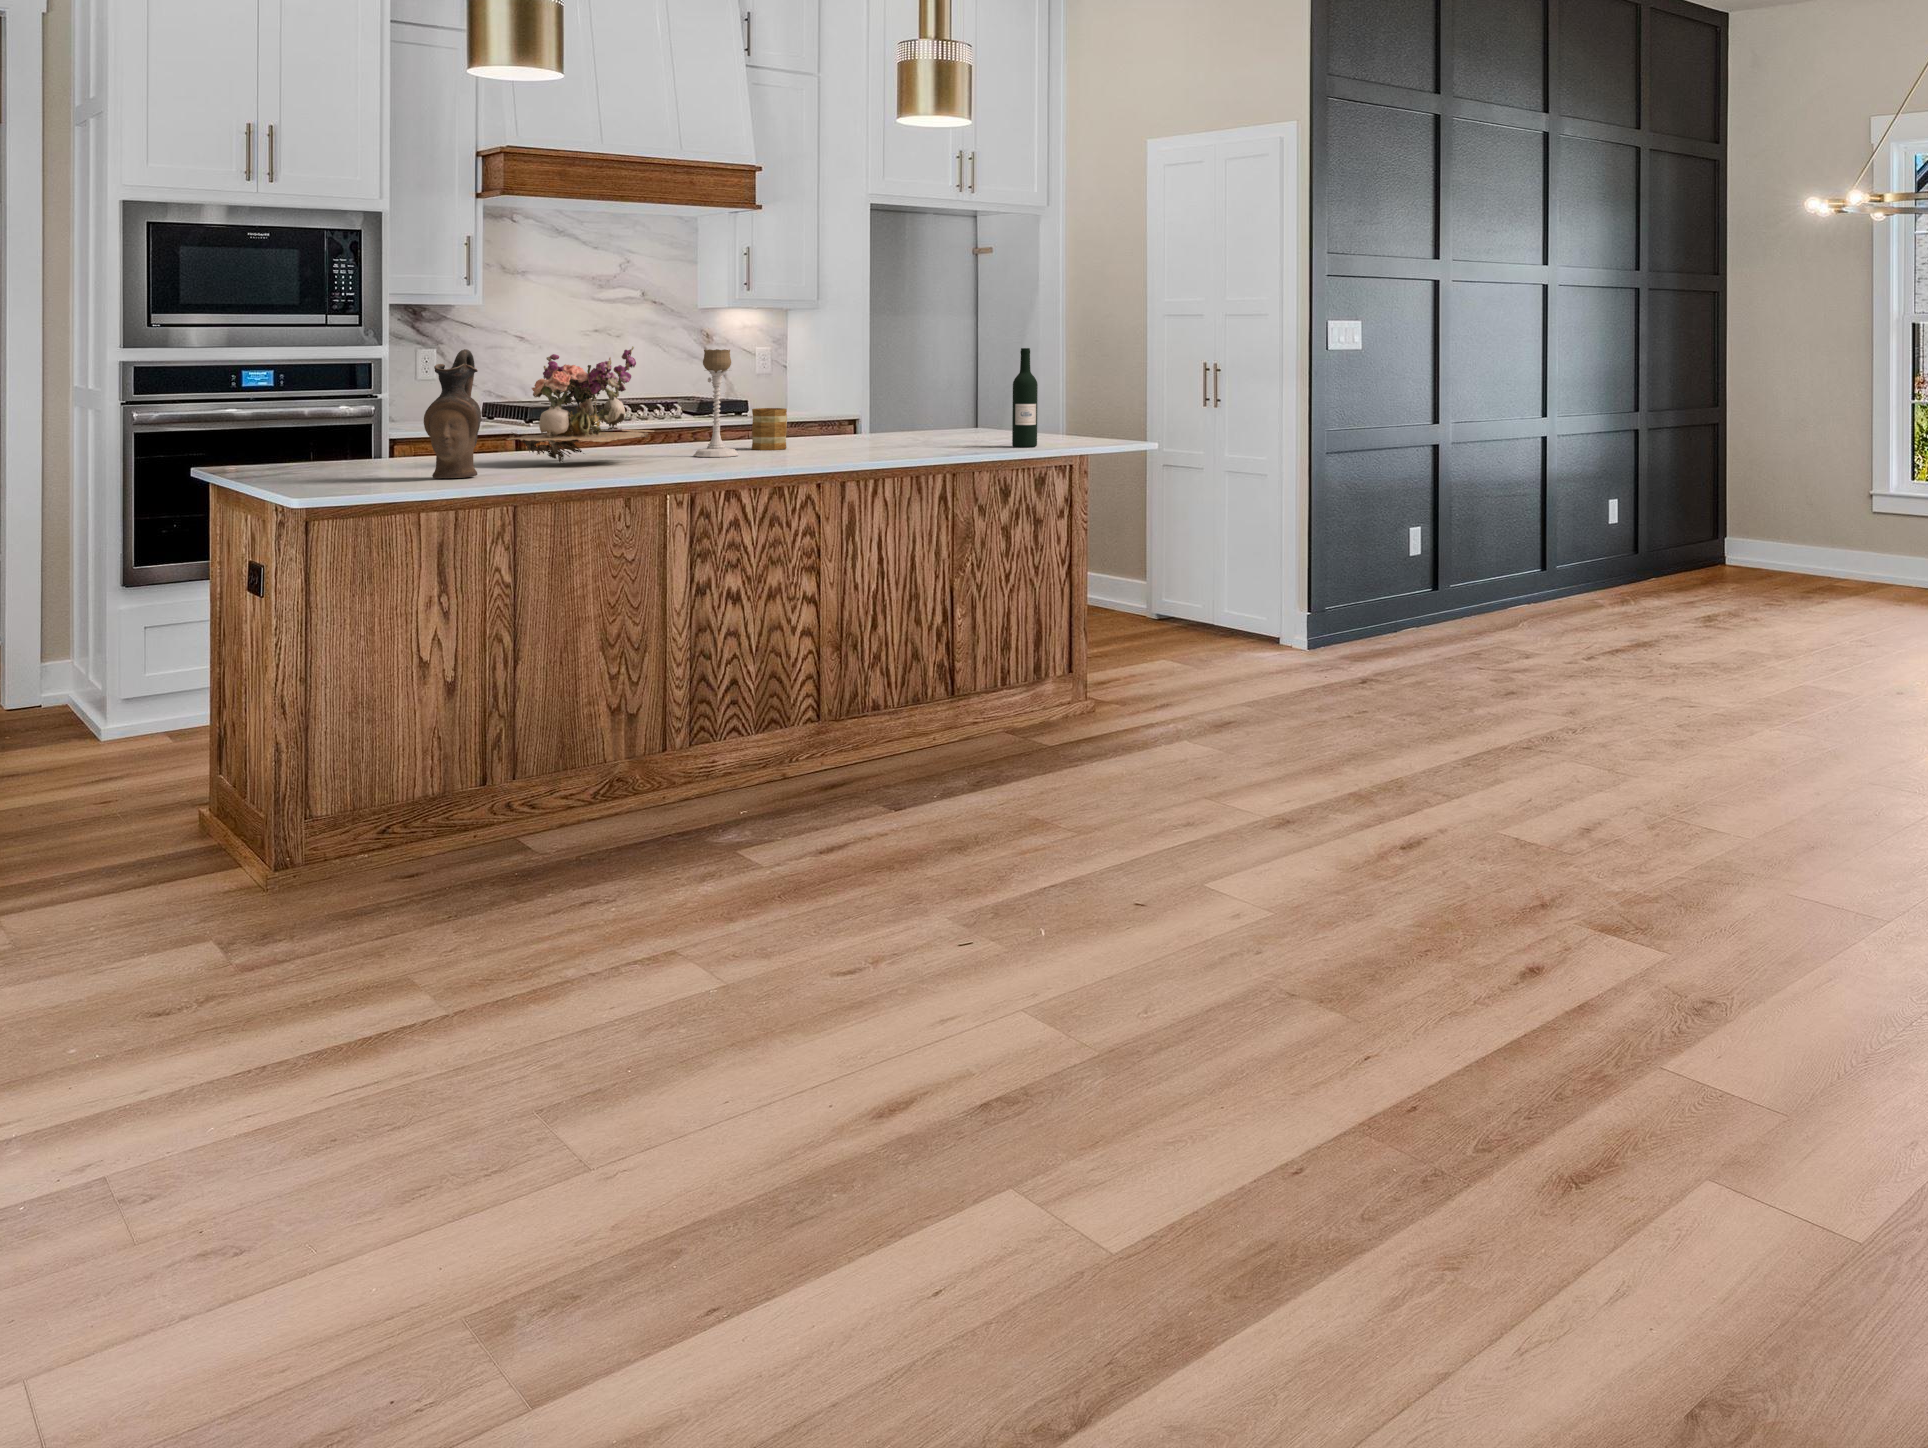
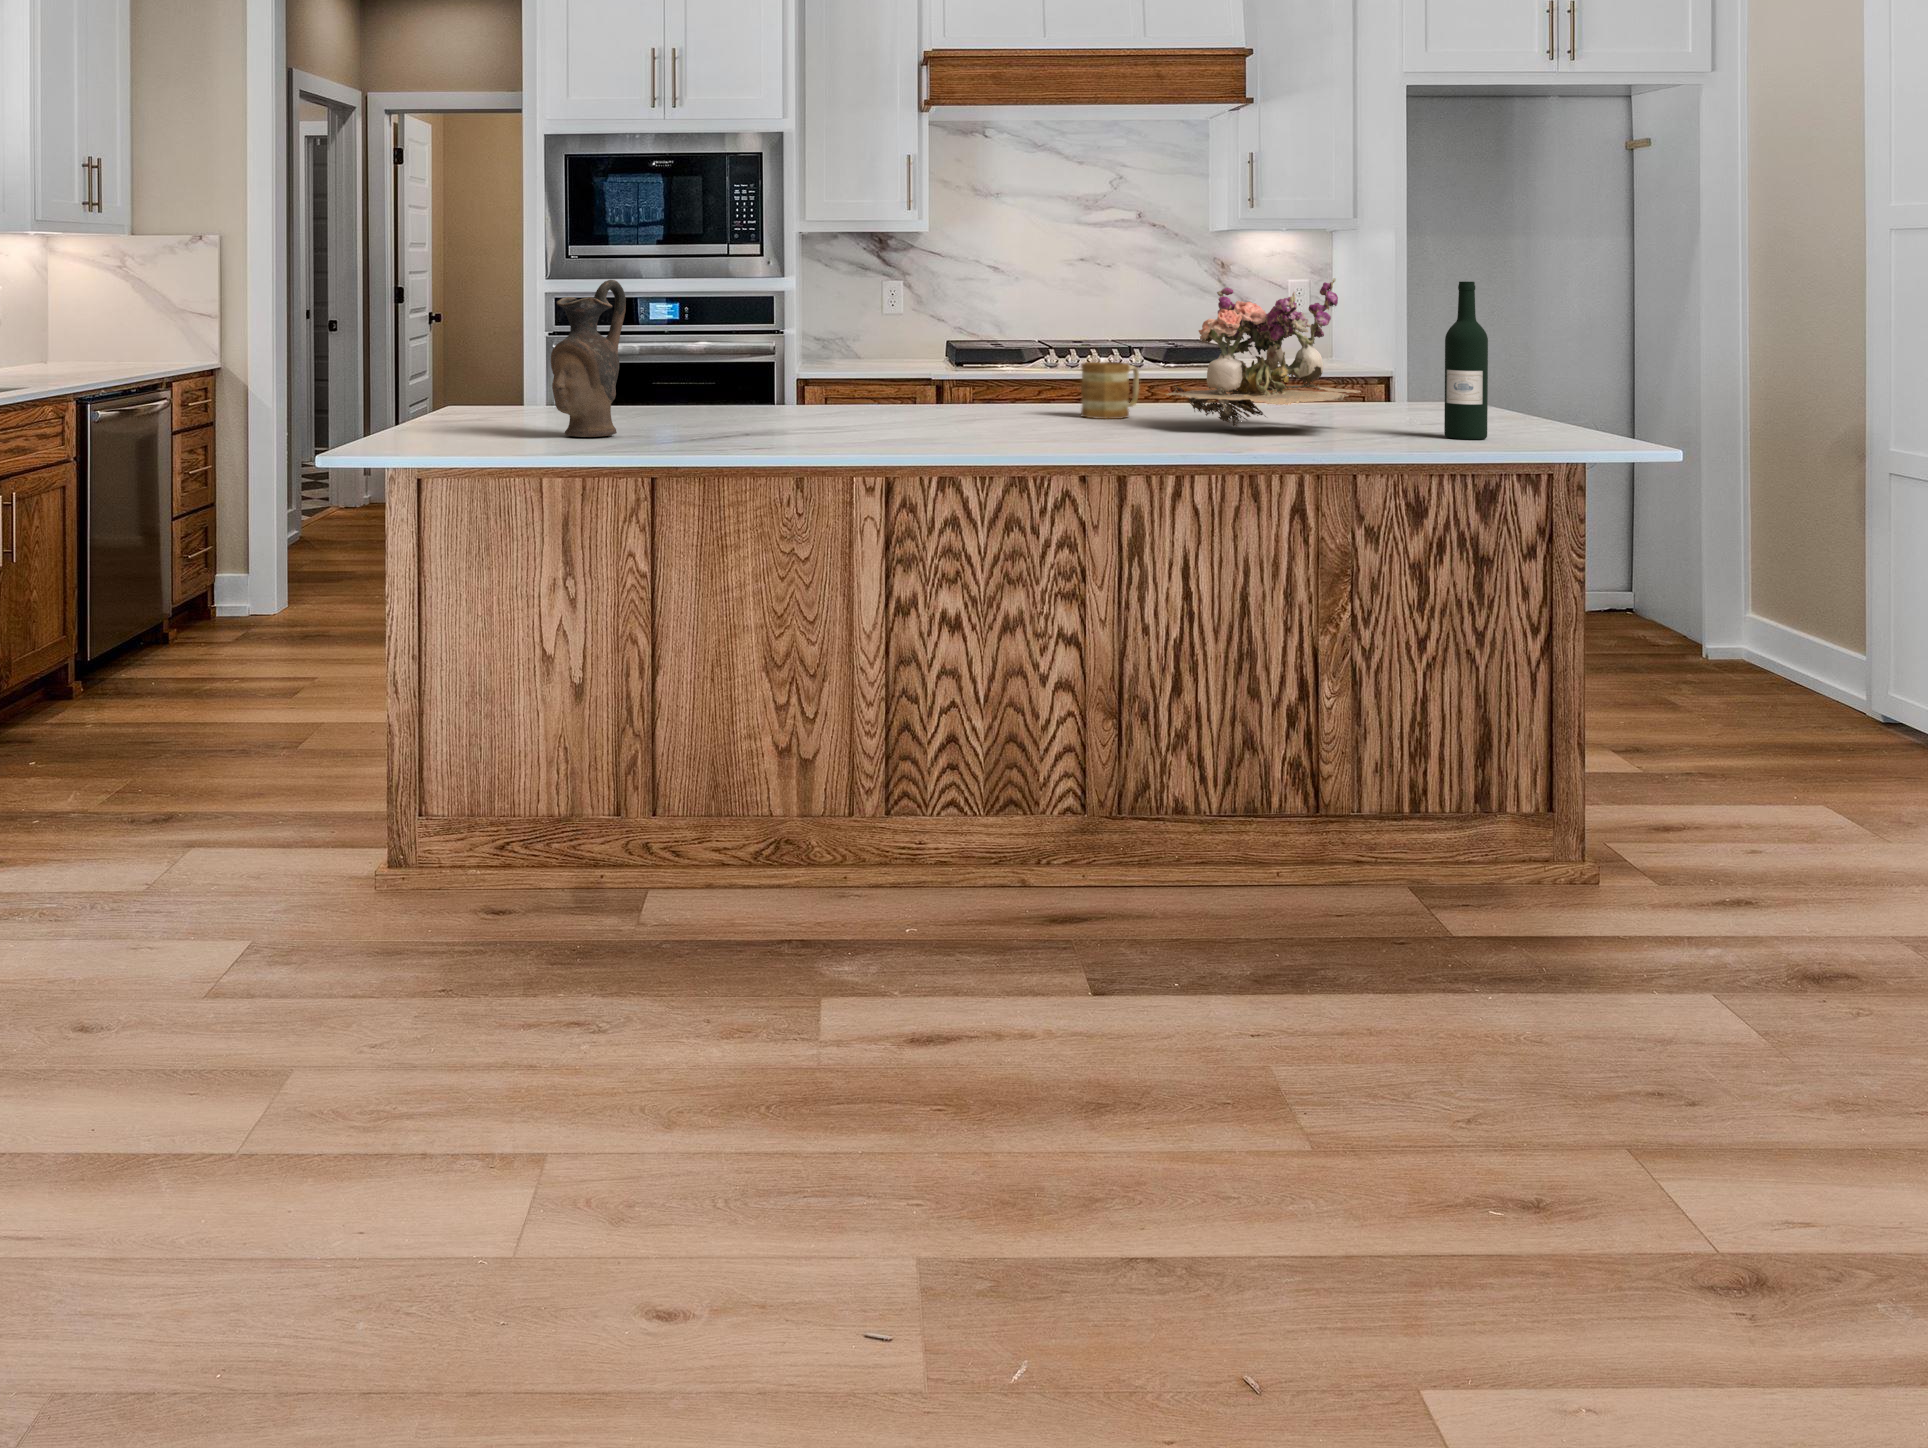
flower arrangement: present [507,346,654,462] -> present [1165,278,1361,427]
candle holder: present [694,349,738,457] -> none [966,282,1024,426]

